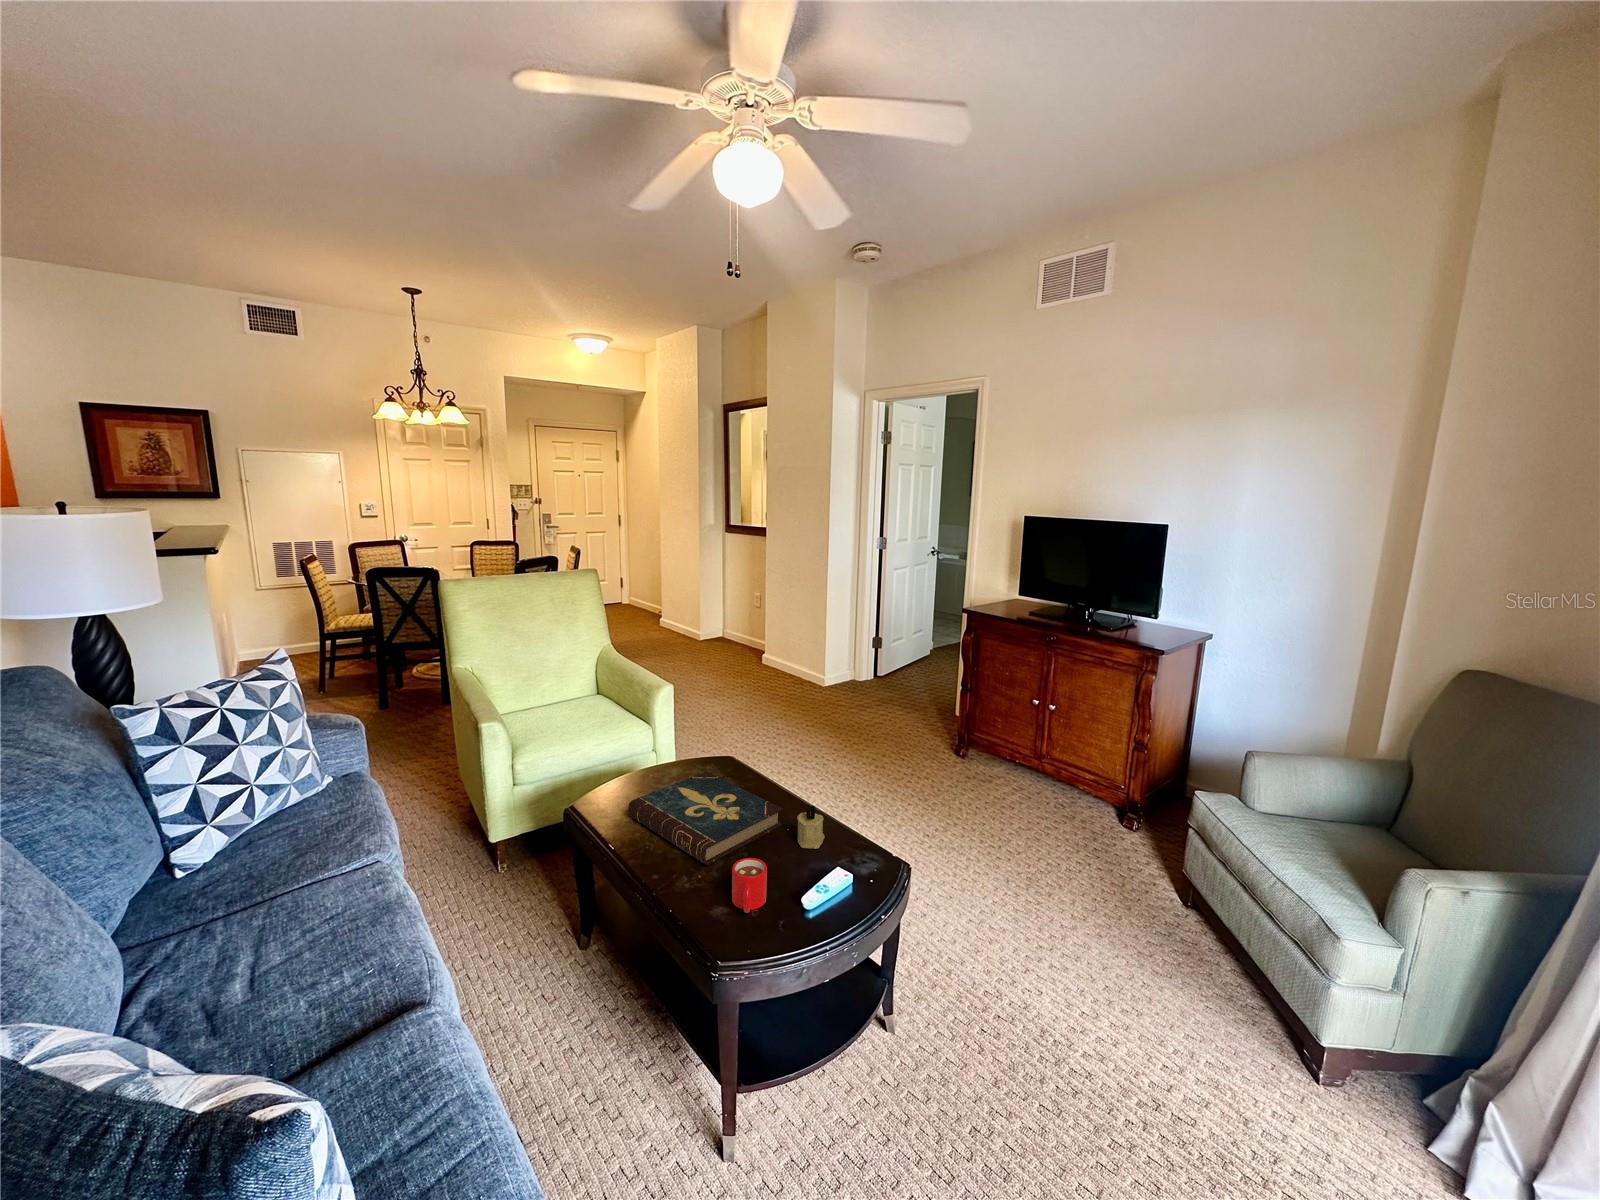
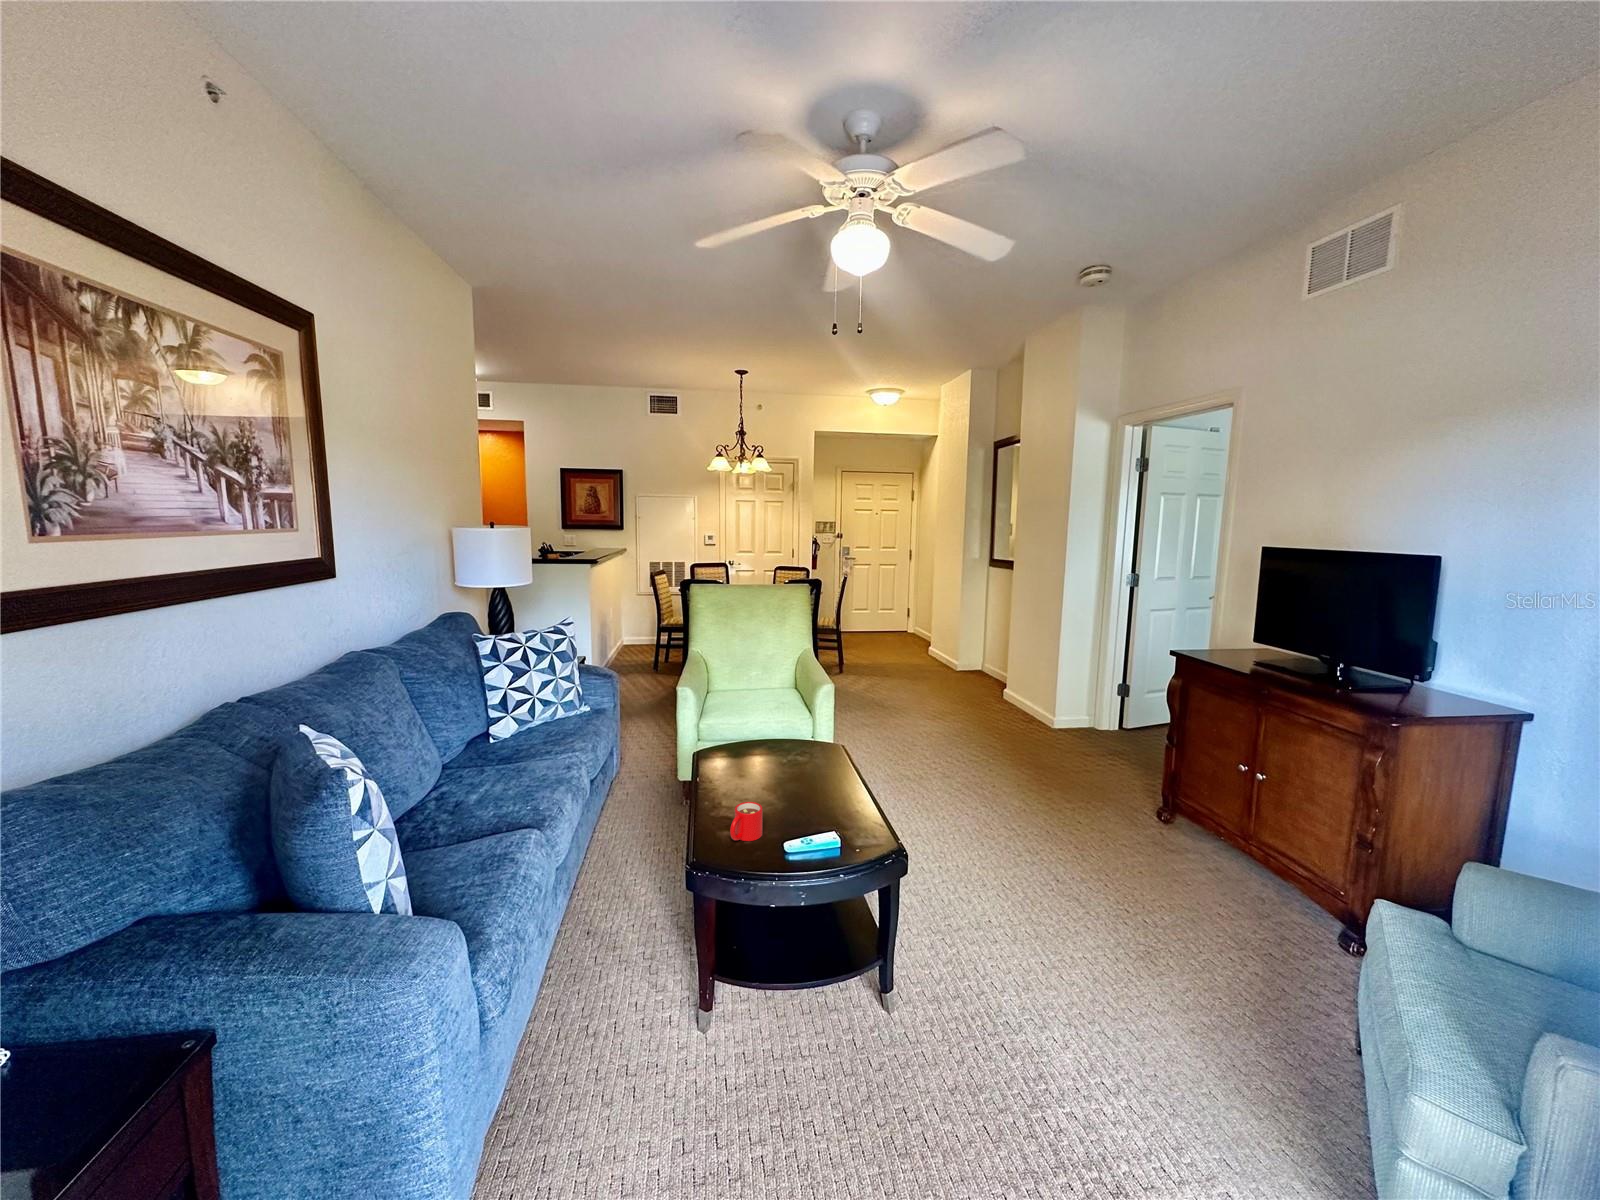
book: present [628,771,783,865] -> none [723,746,825,806]
candle: present [797,805,825,849] -> none [821,780,847,818]

